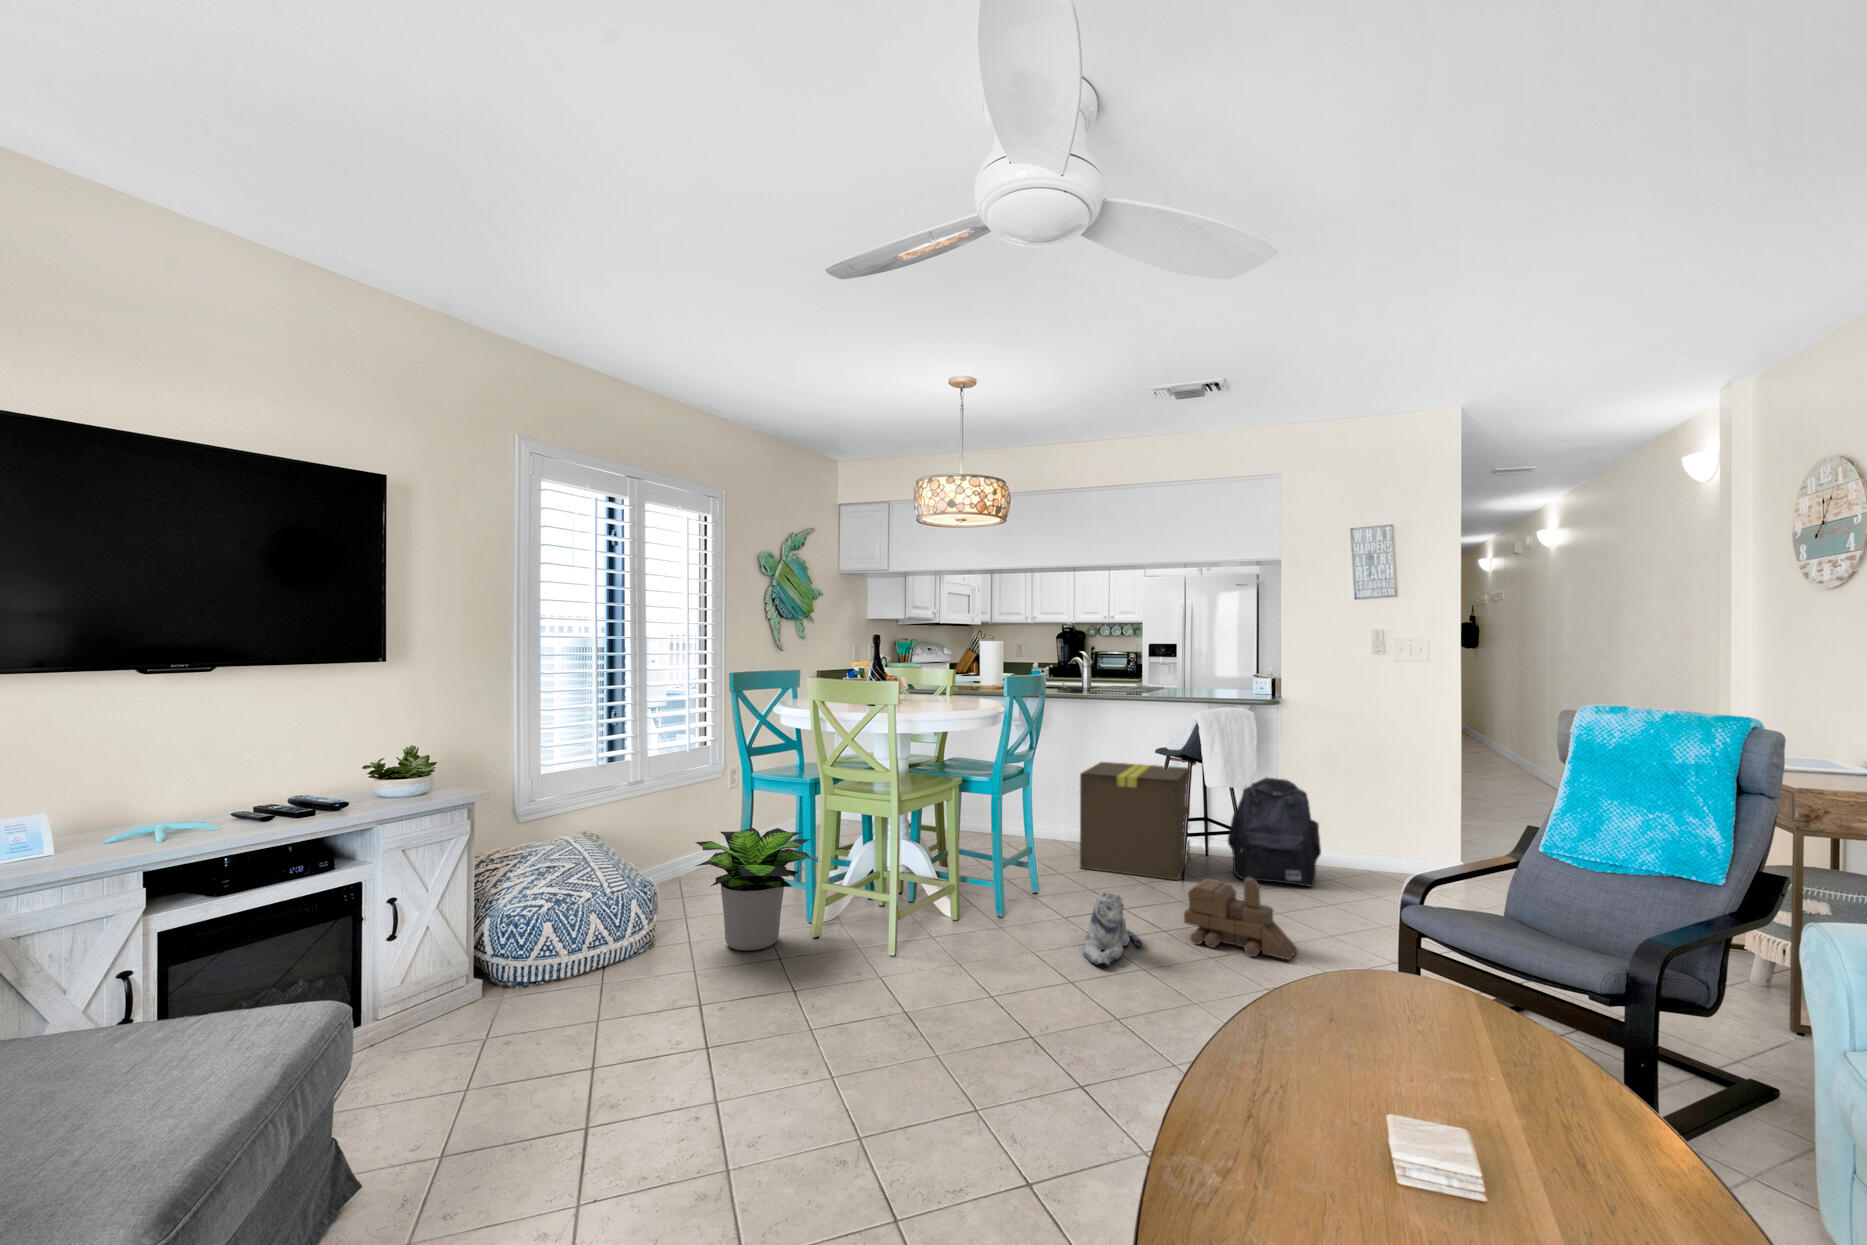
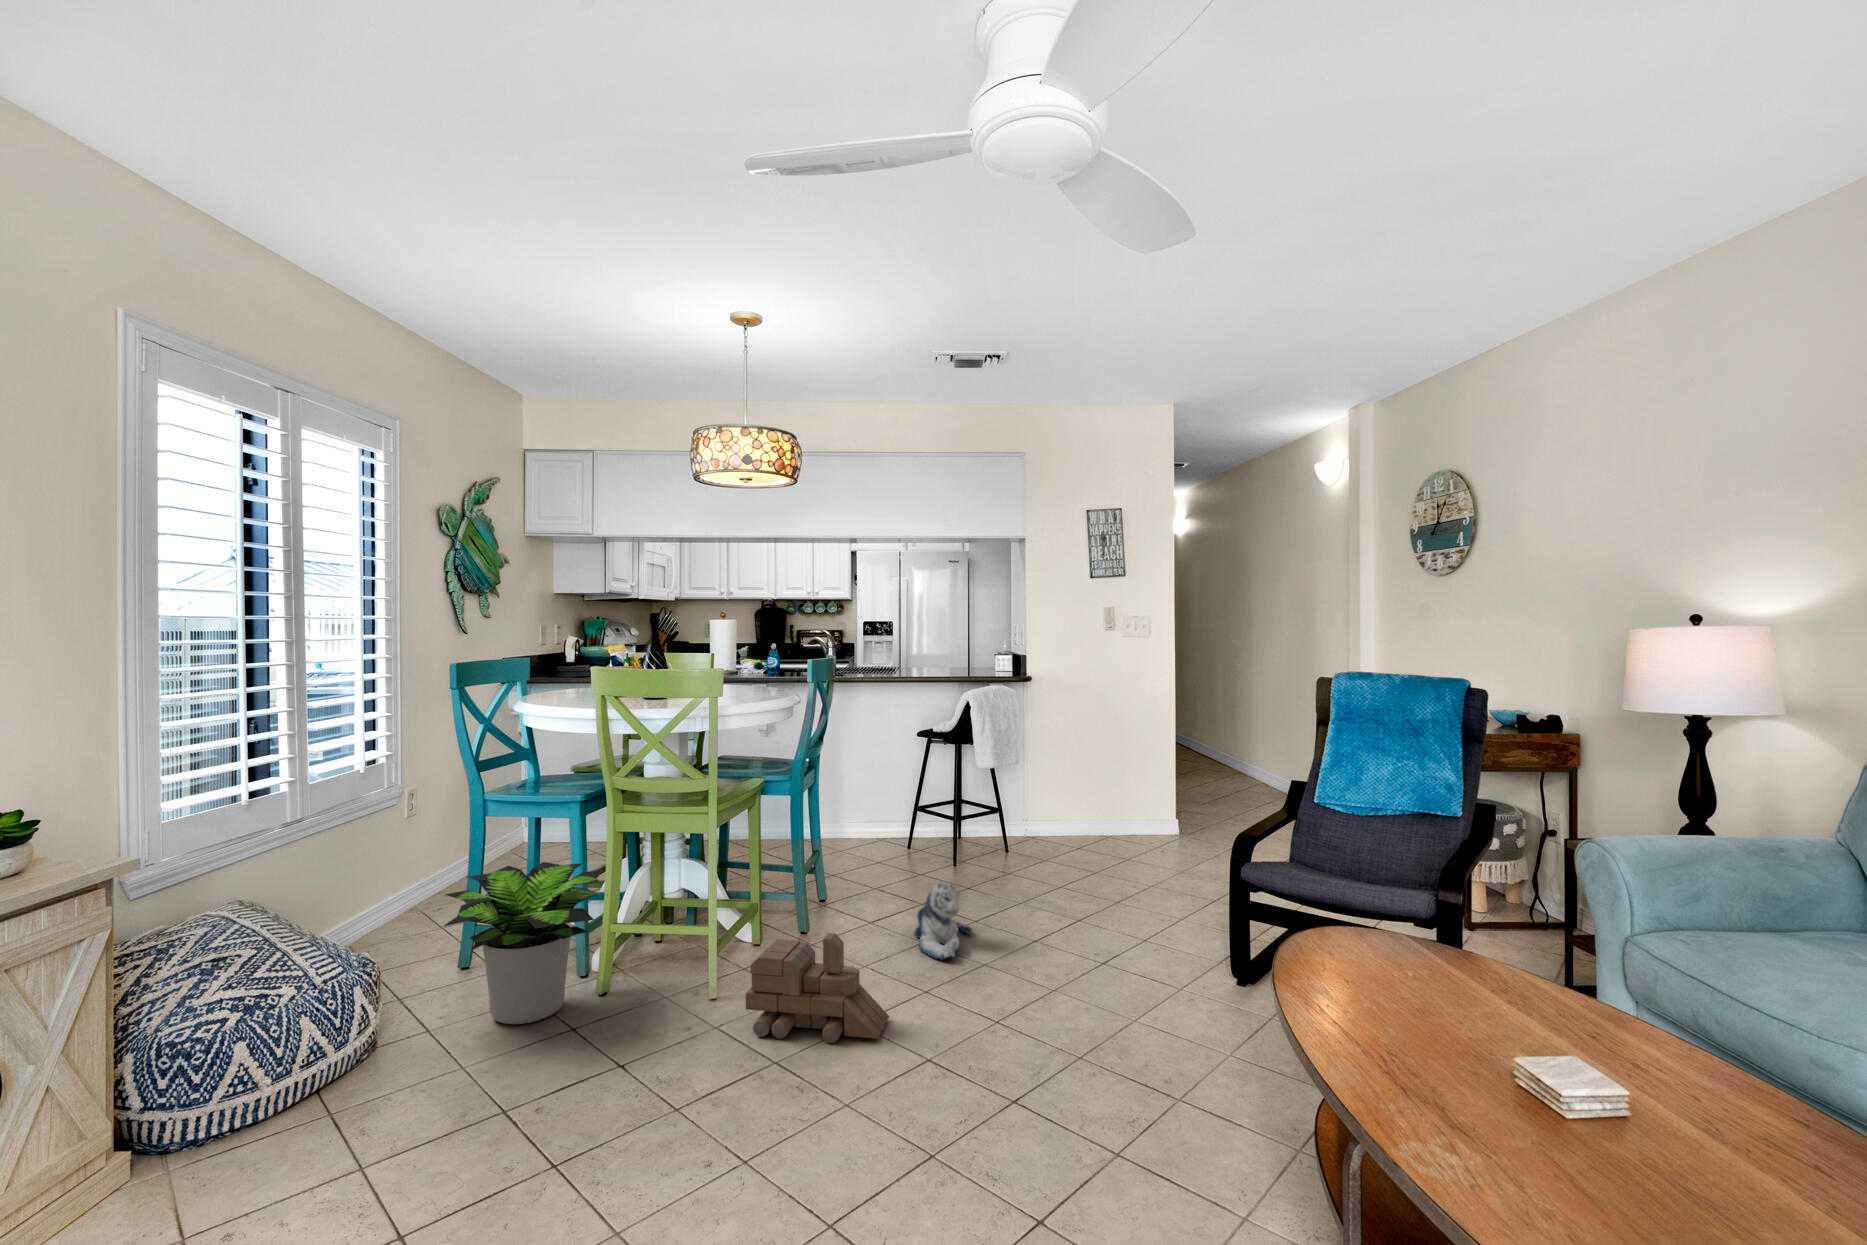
cardboard box: present [1080,762,1190,880] -> none [858,747,959,863]
backpack: present [1228,777,1321,887] -> none [997,751,1080,853]
toy train: present [1184,877,1298,960] -> present [746,933,889,1043]

